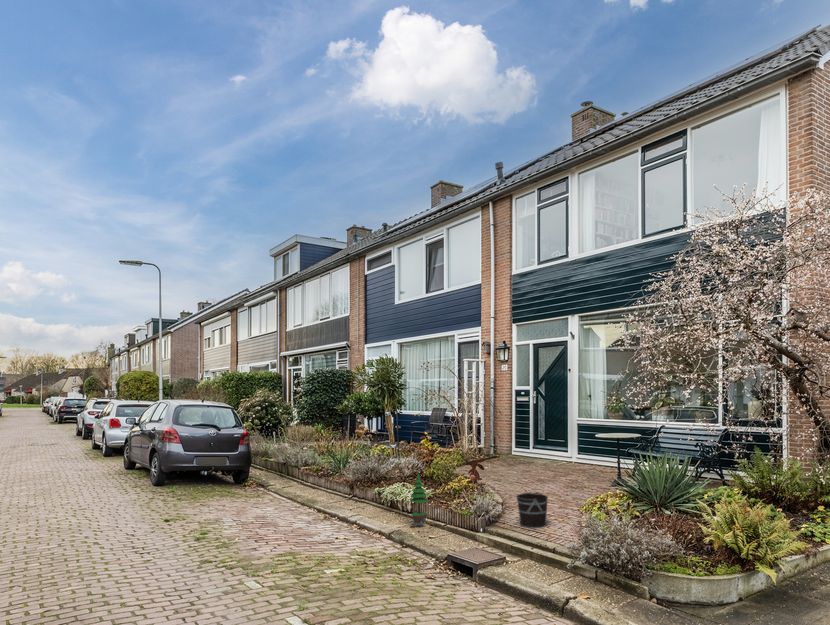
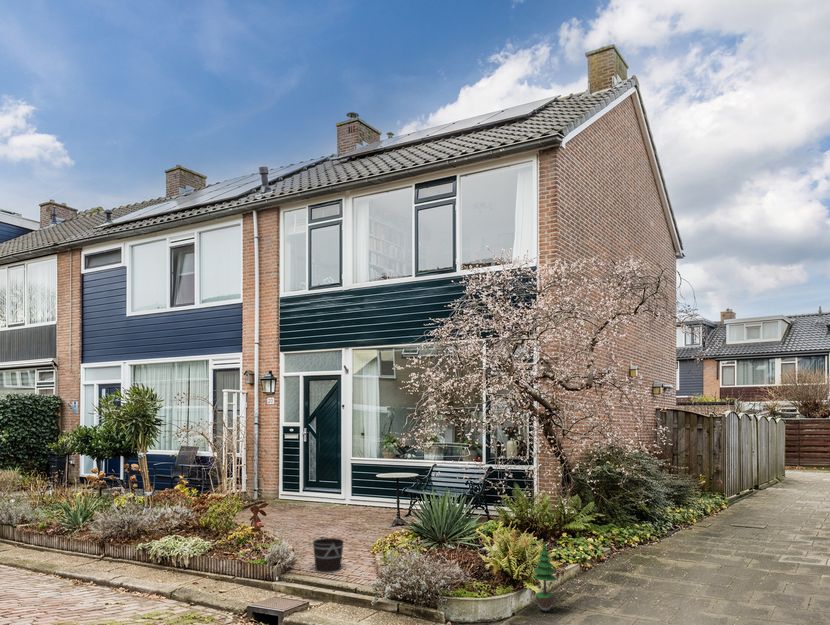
potted tree: present [410,474,428,526] -> present [533,543,557,611]

